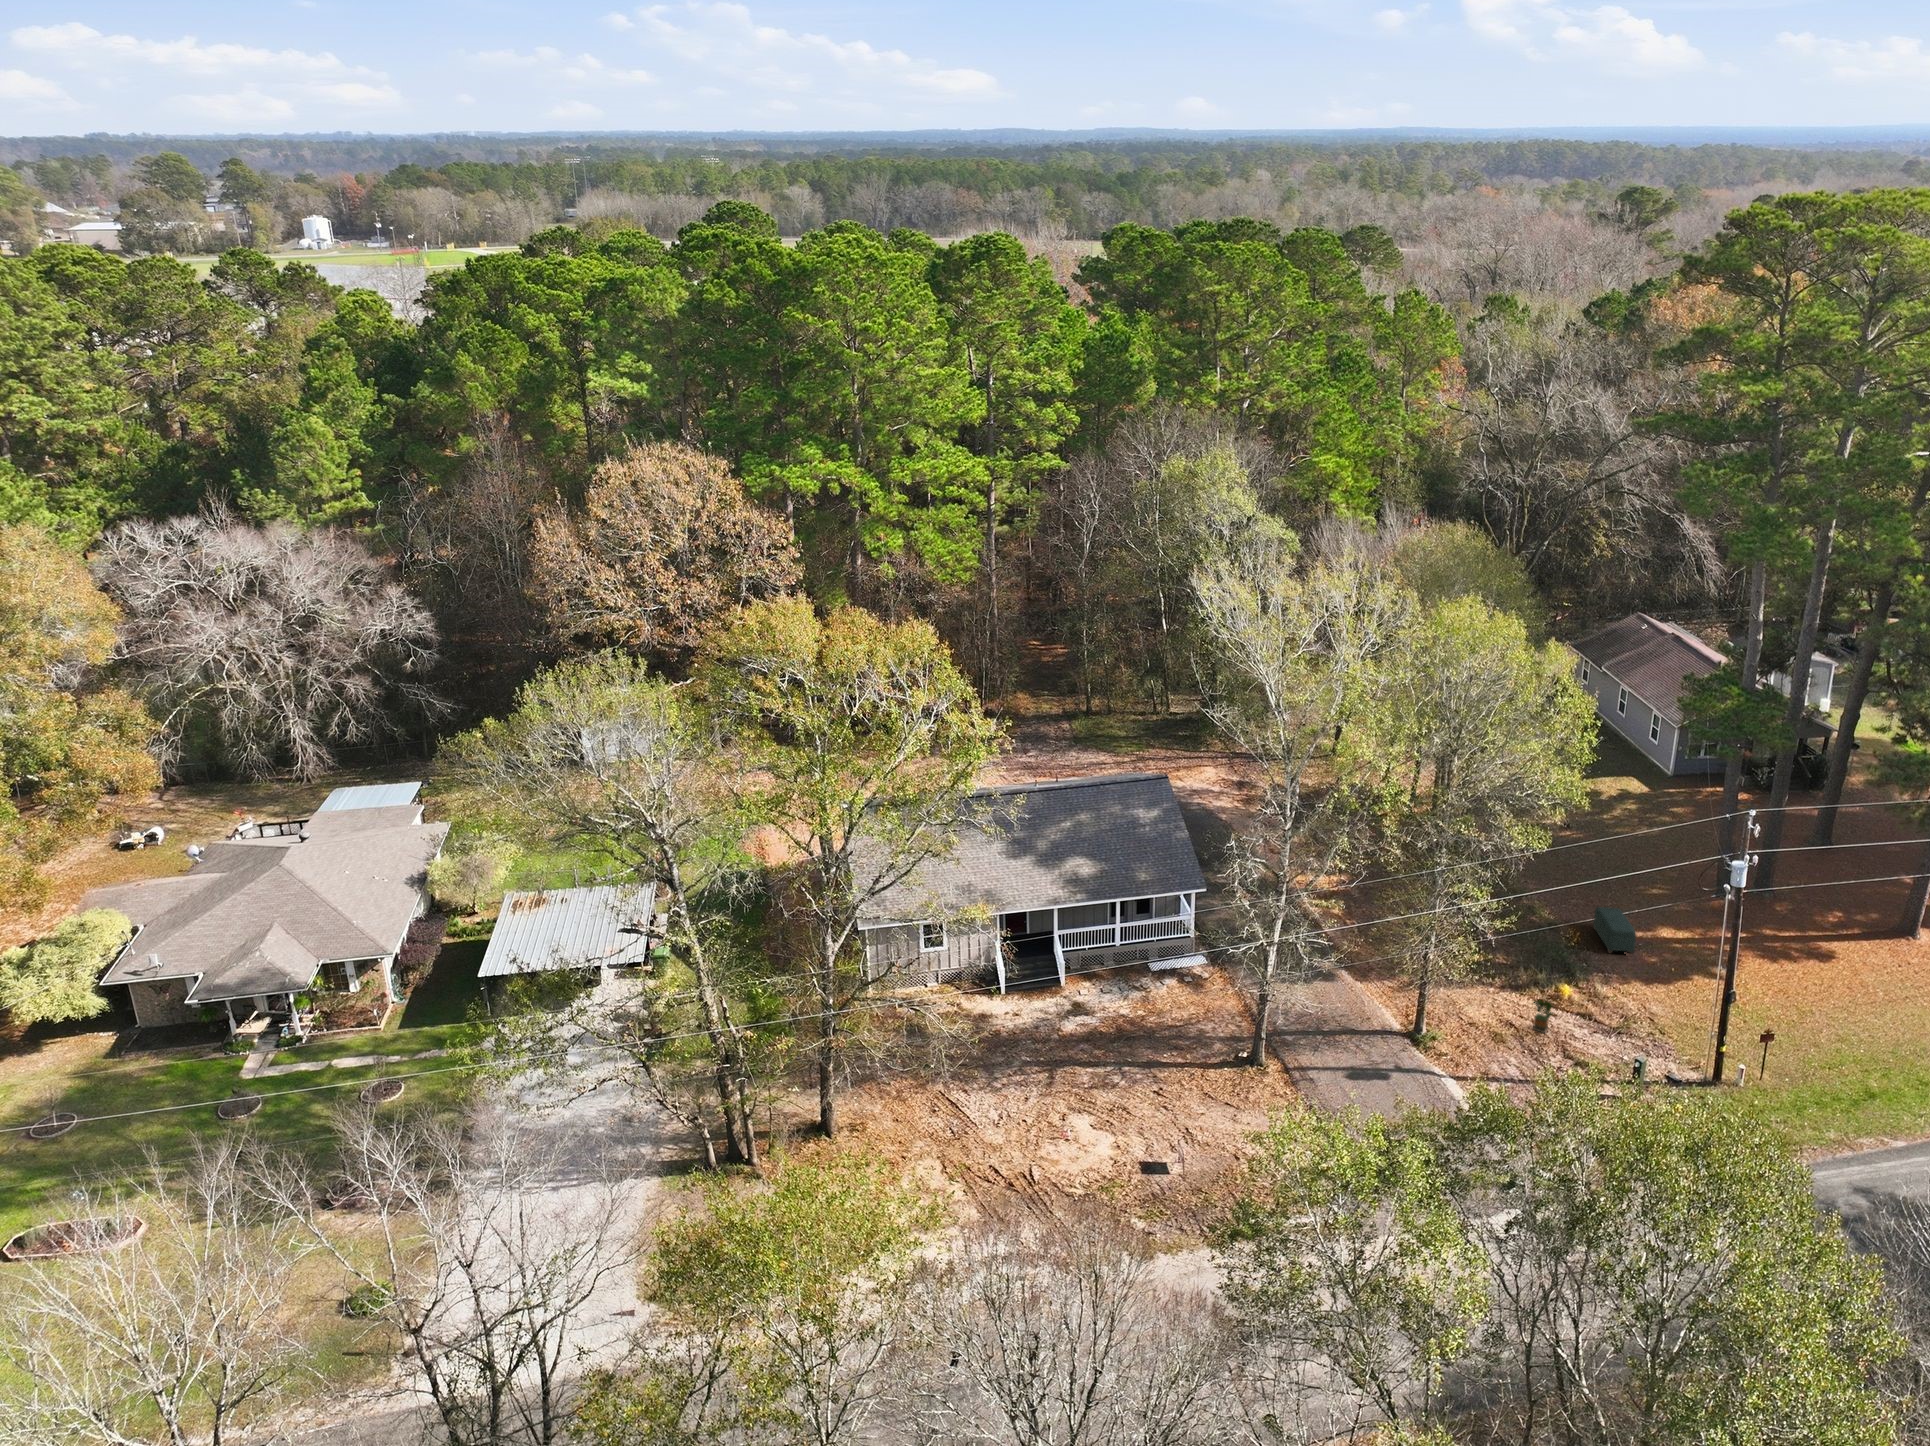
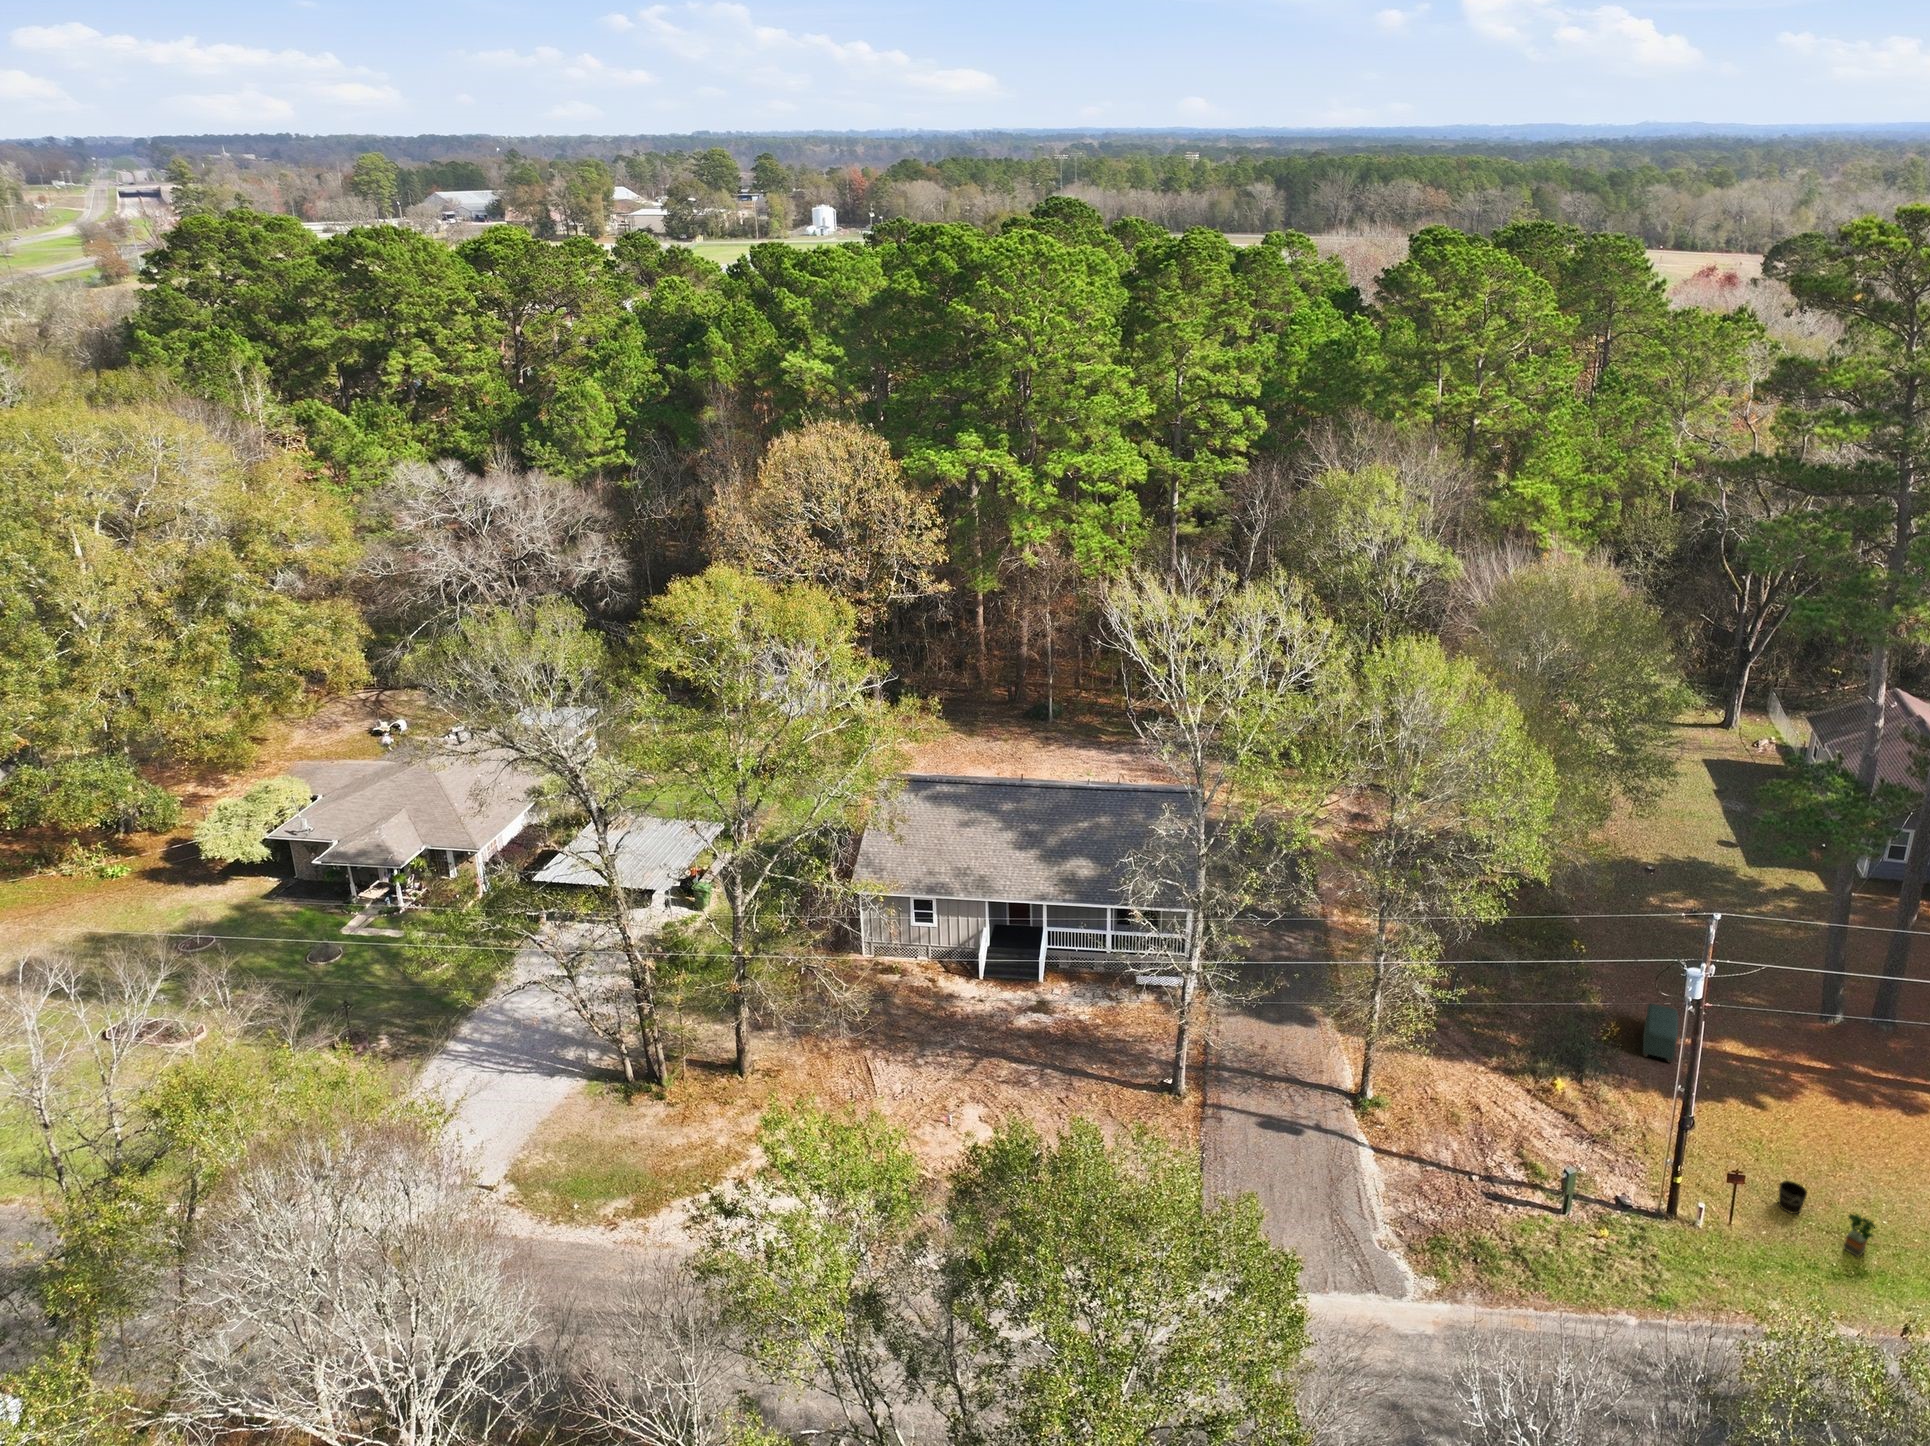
potted tree: present [1533,1000,1553,1033] -> present [1843,1214,1877,1257]
bucket: none [1784,1031,1810,1059] -> present [1778,1180,1807,1214]

